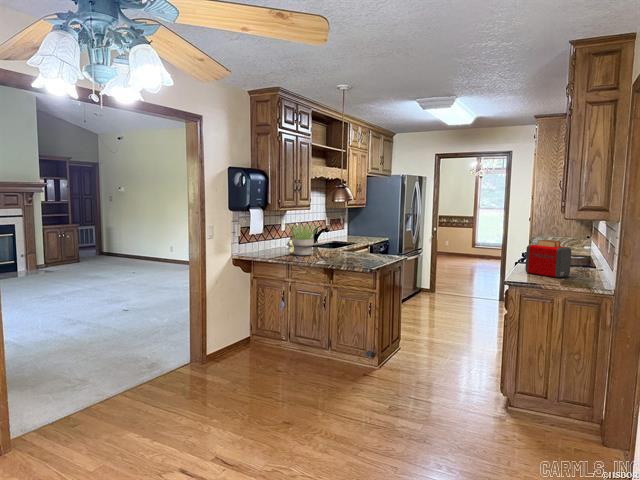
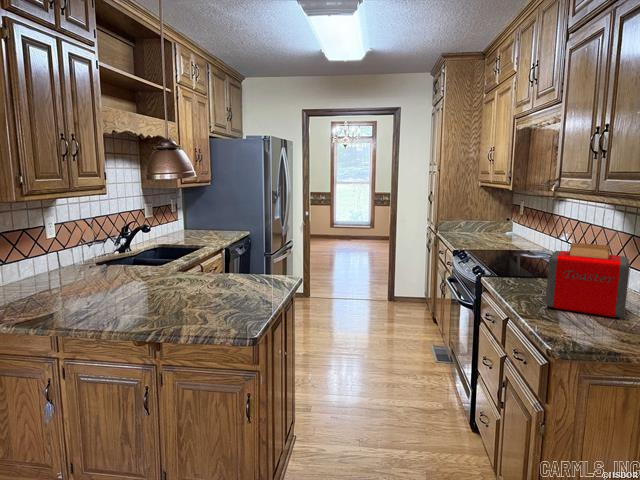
potted plant: present [291,224,317,256] -> none [36,223,127,297]

